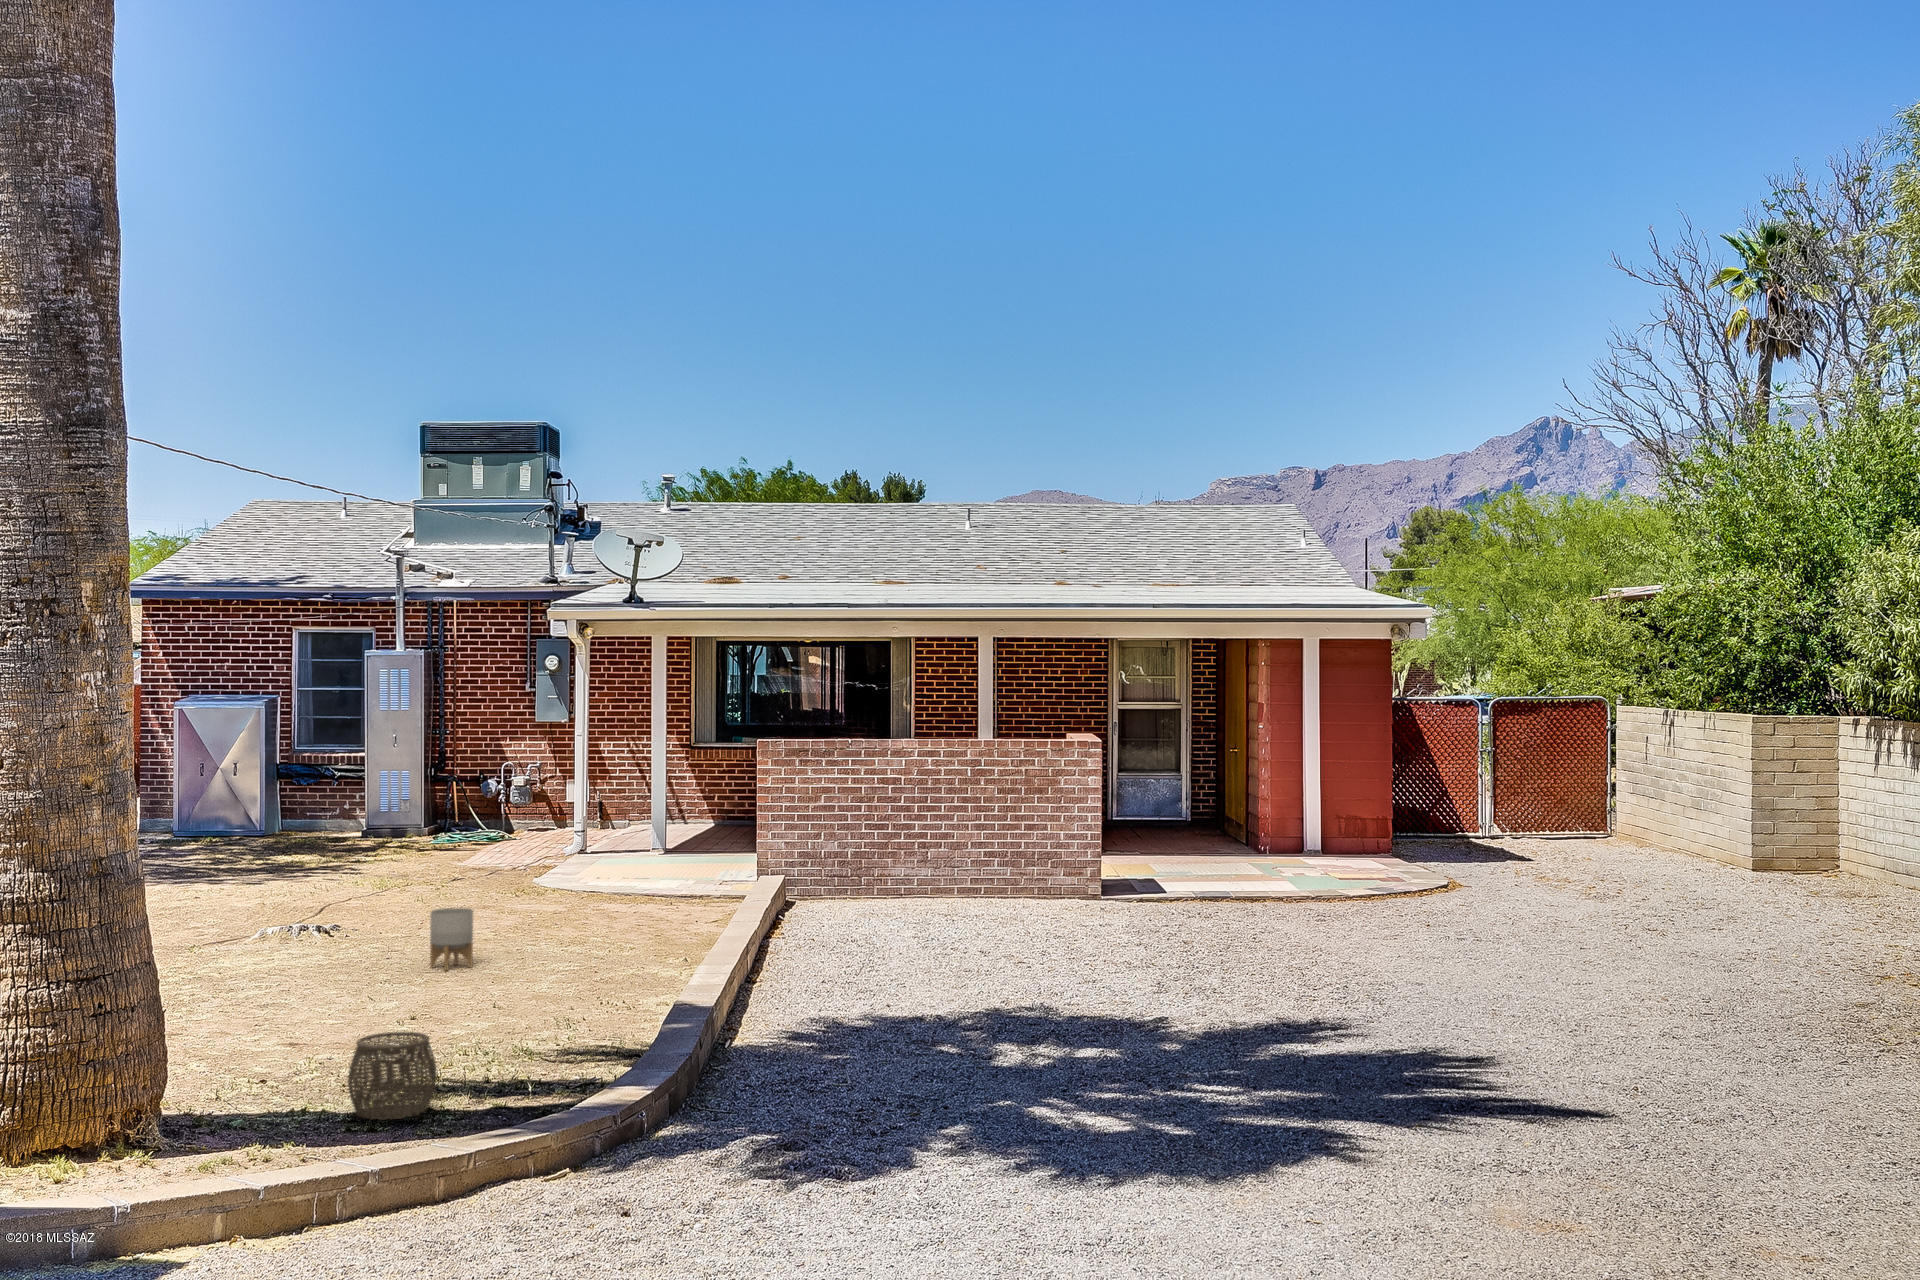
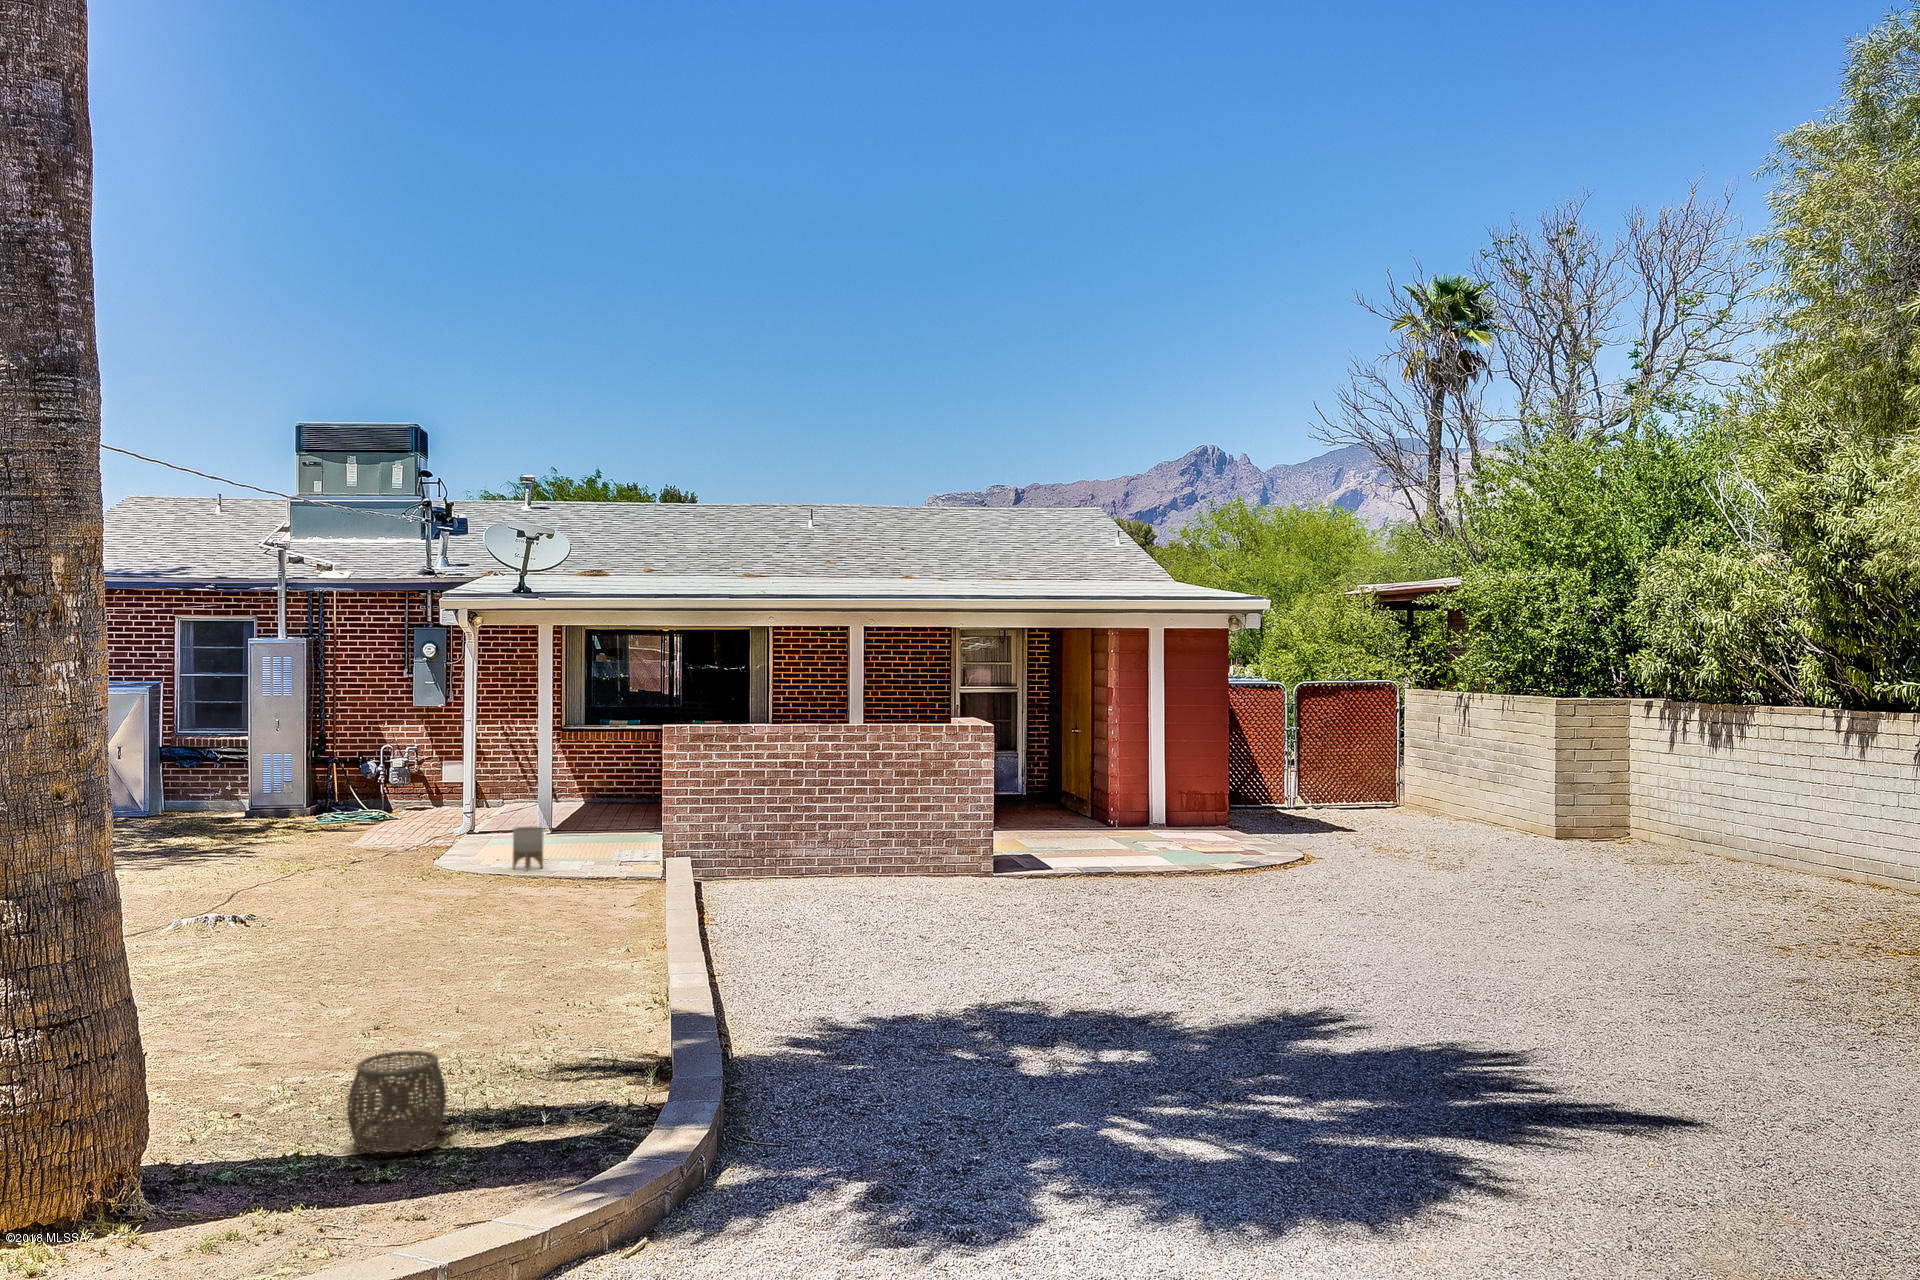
planter: present [430,908,473,971] -> present [512,827,544,870]

